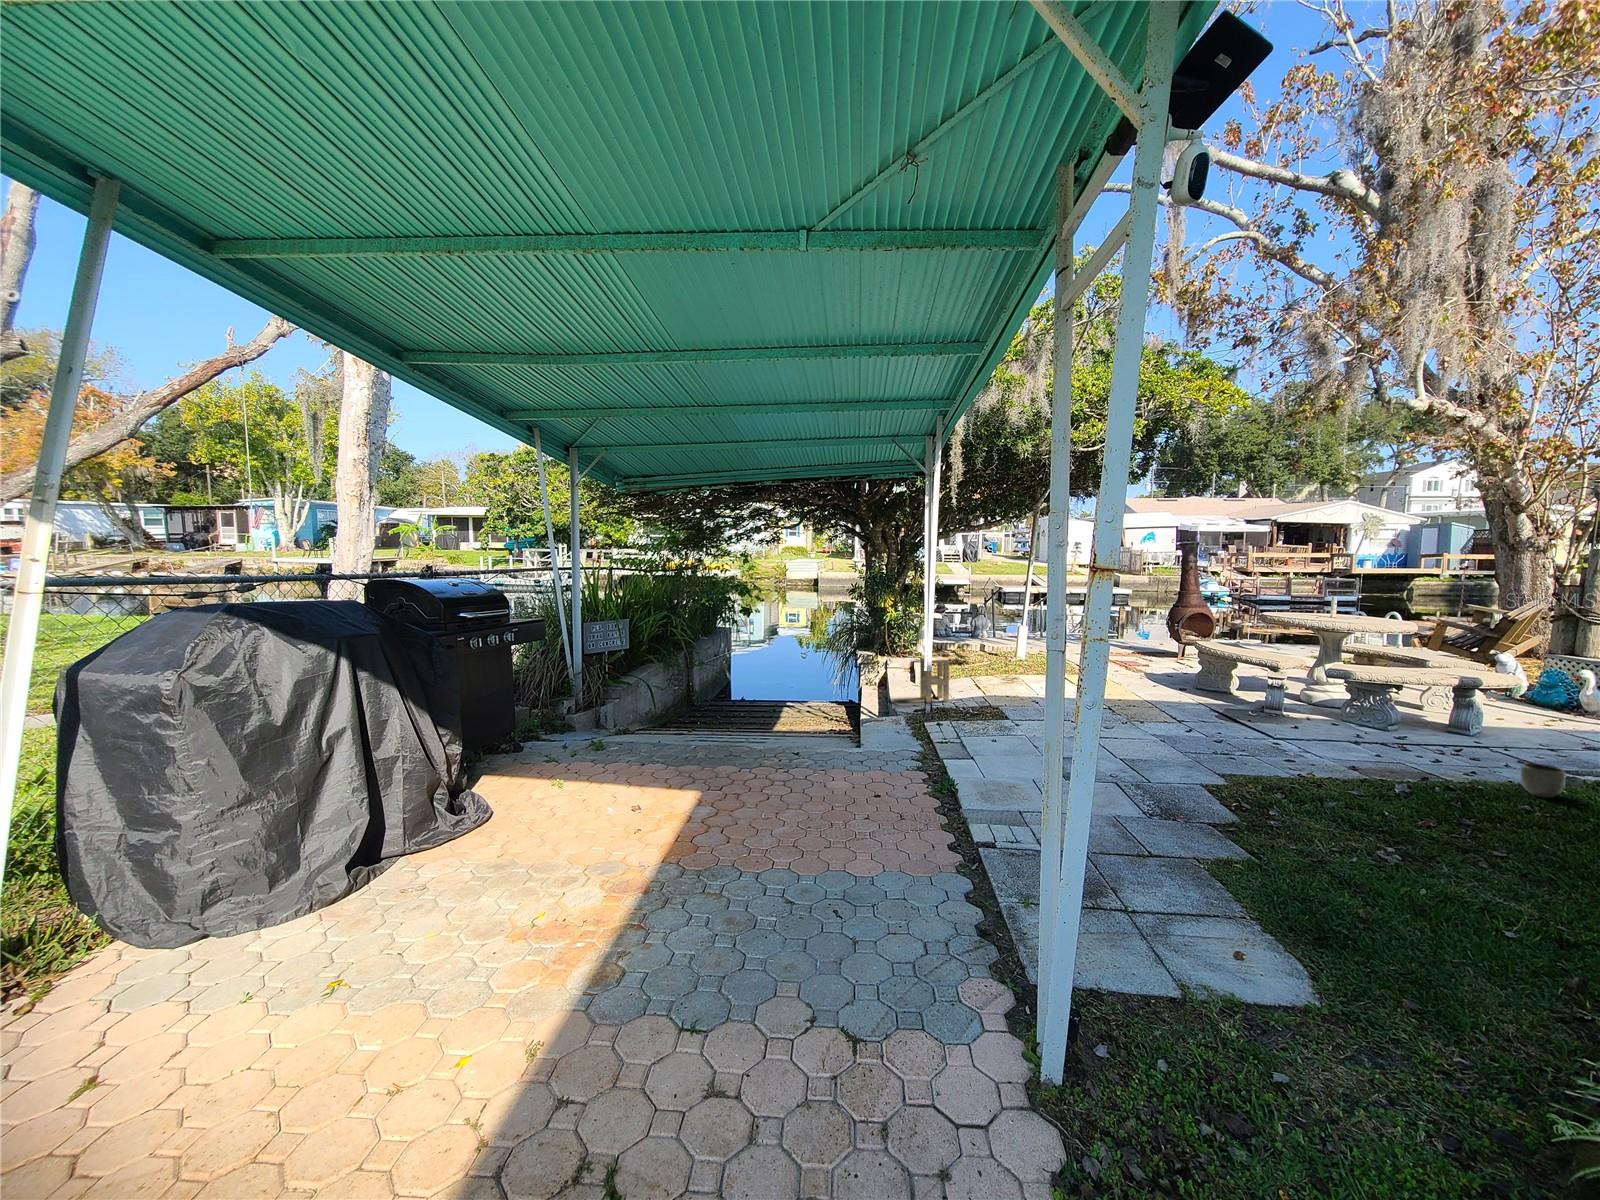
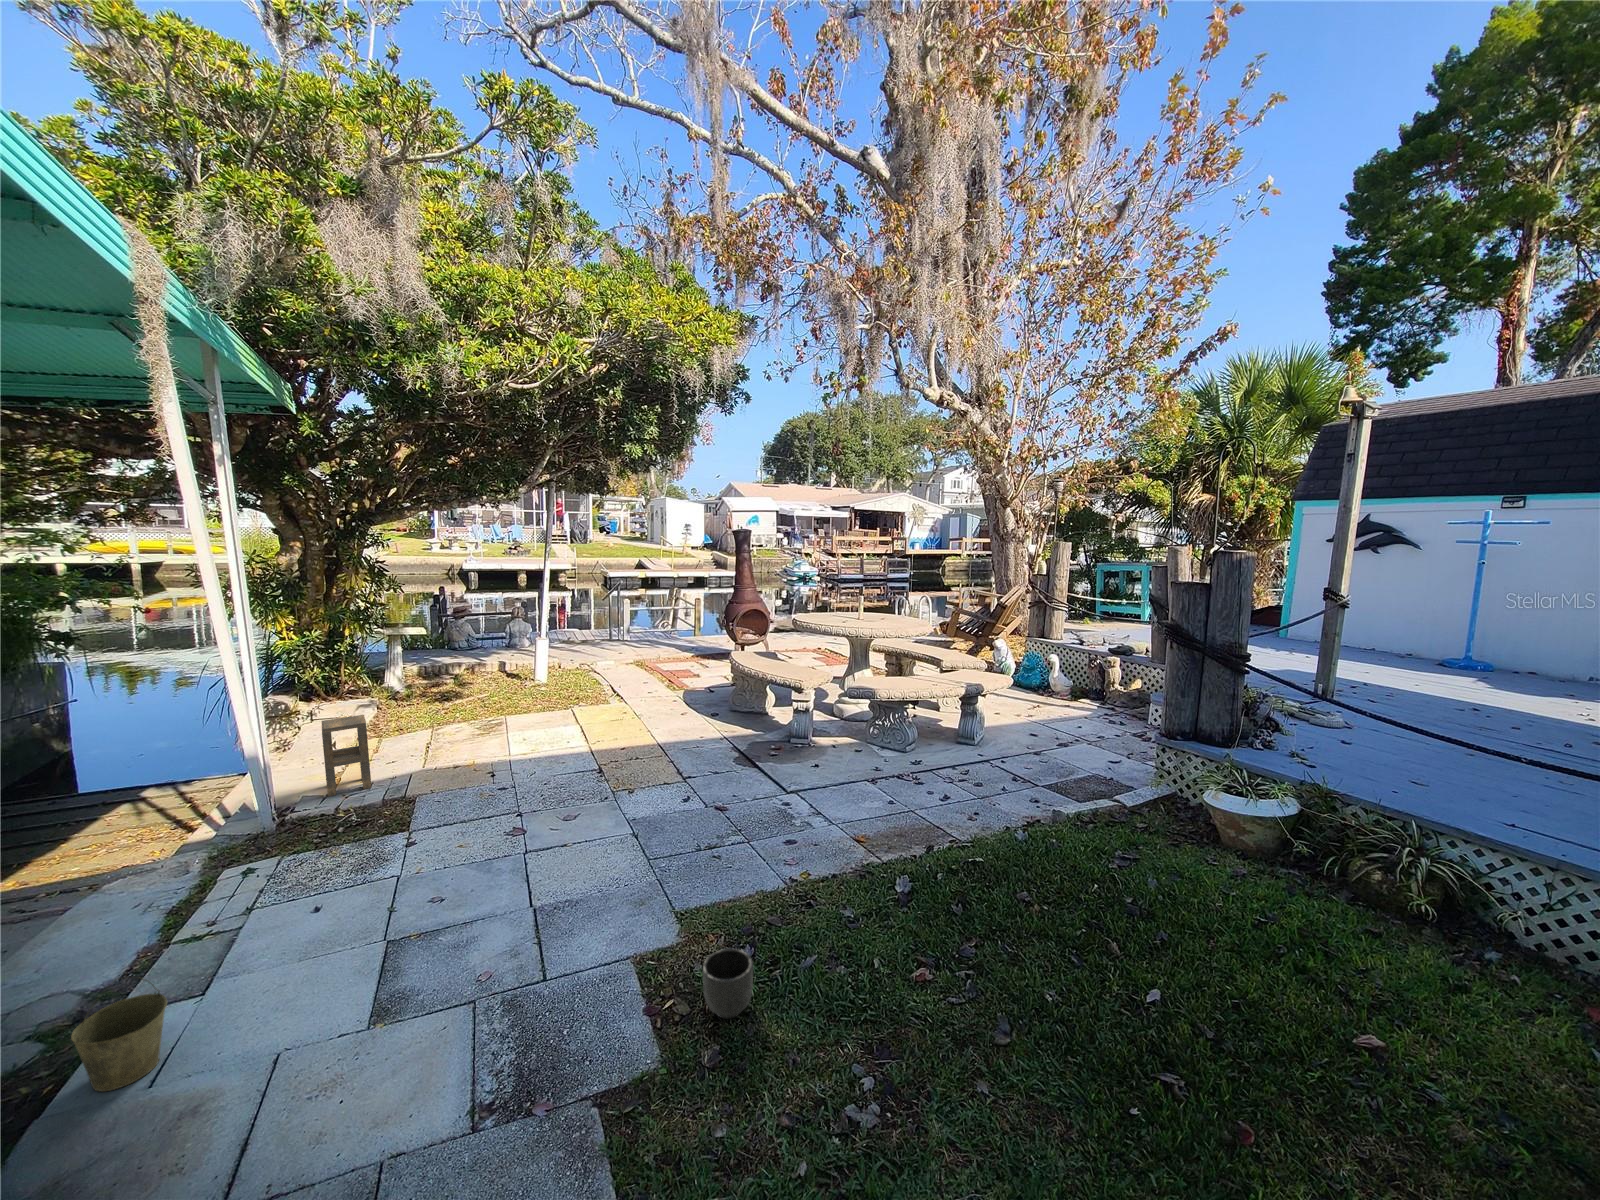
bucket: none [939,732,971,780] -> present [71,979,167,1092]
planter: present [1521,763,1565,798] -> present [703,949,753,1019]

